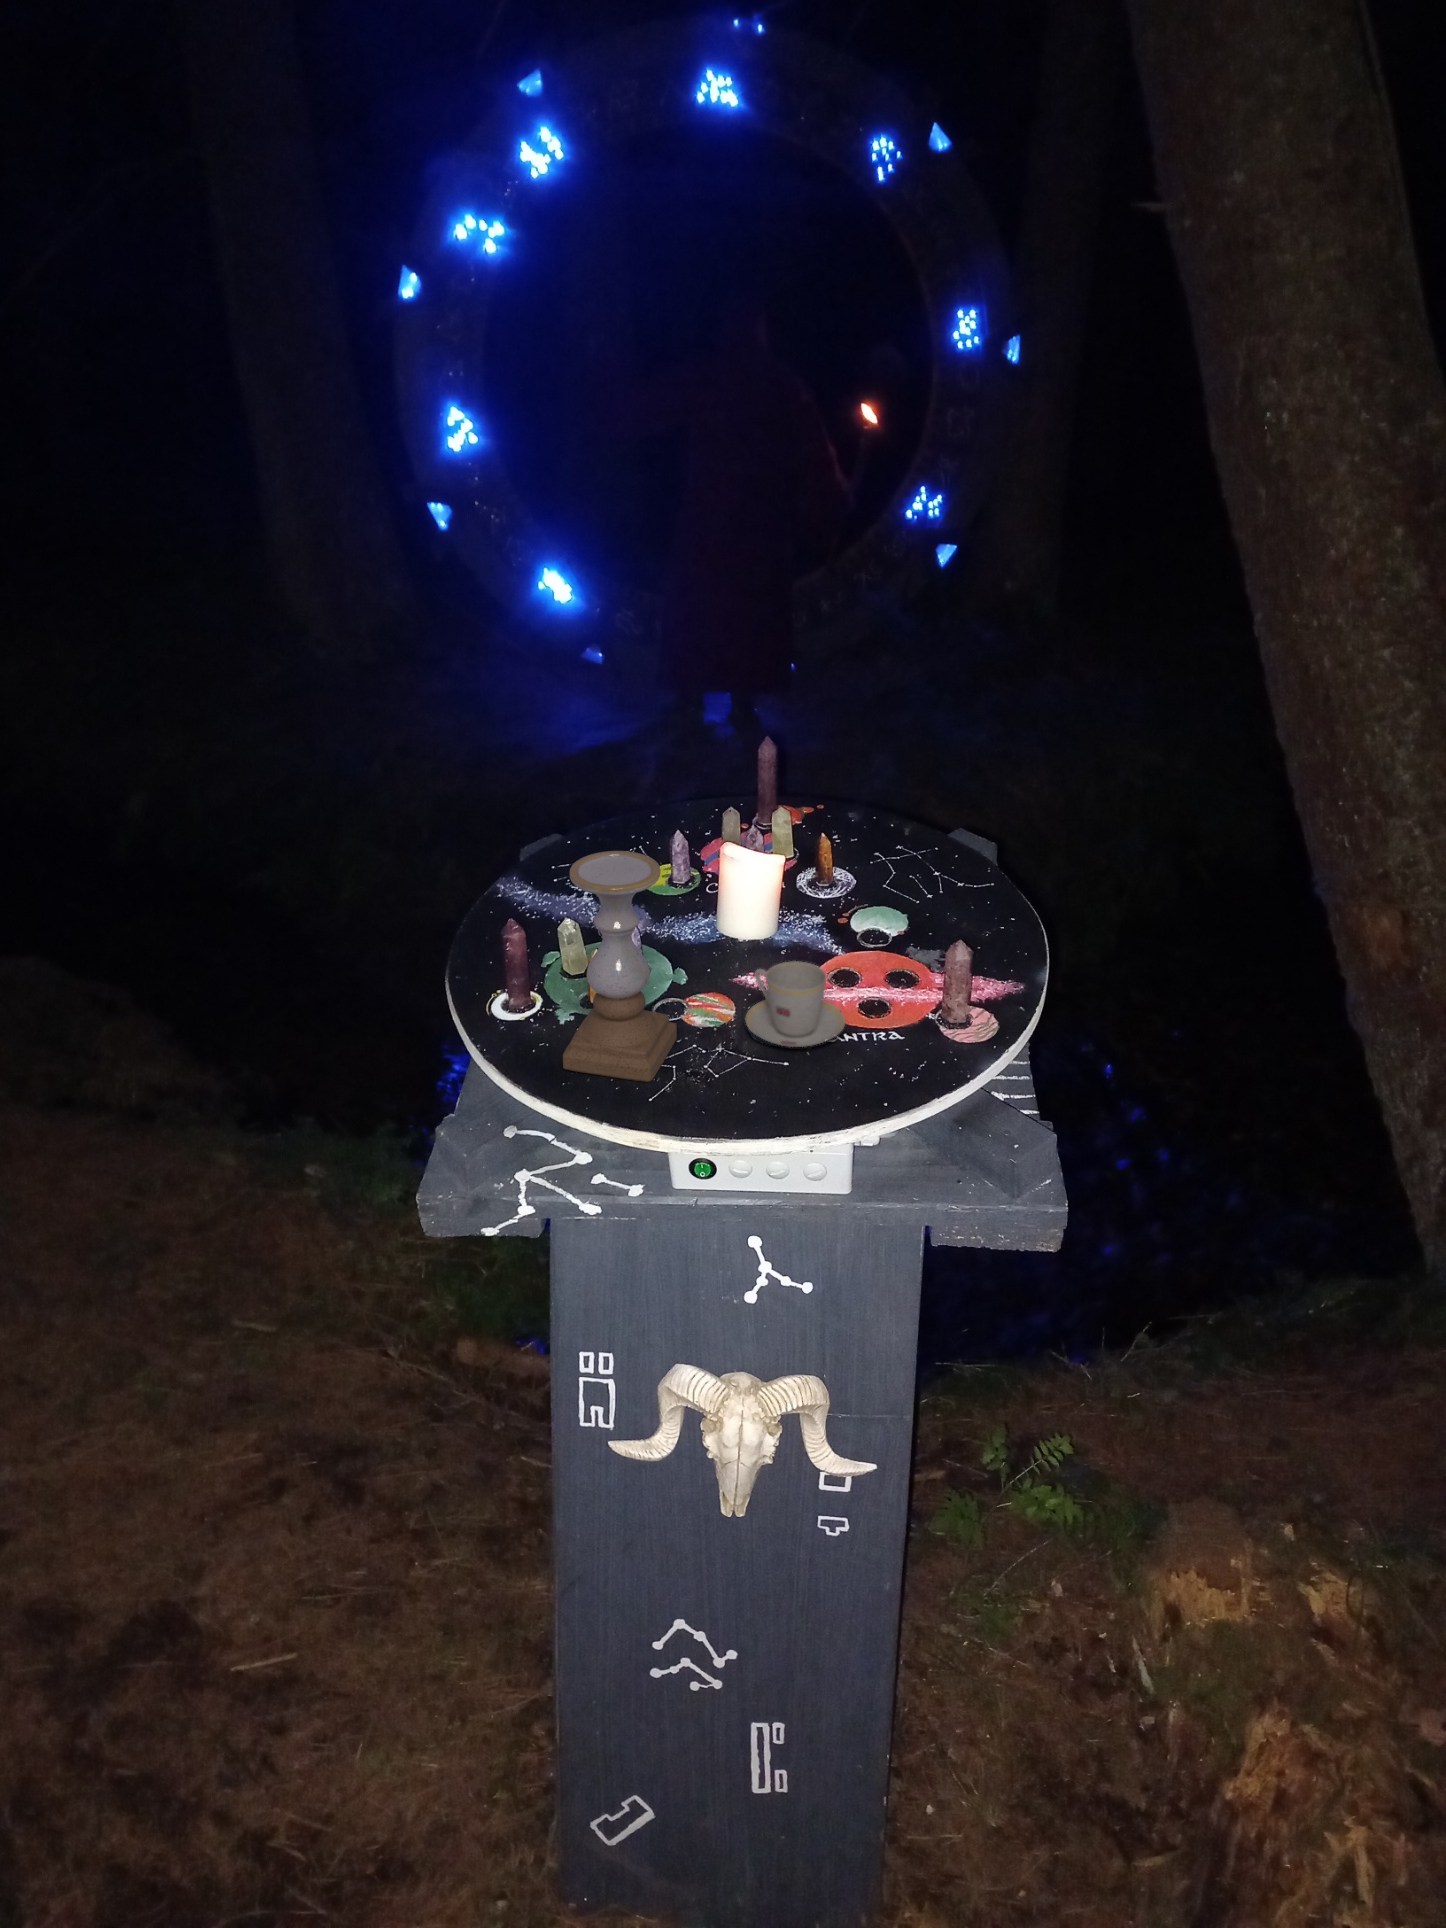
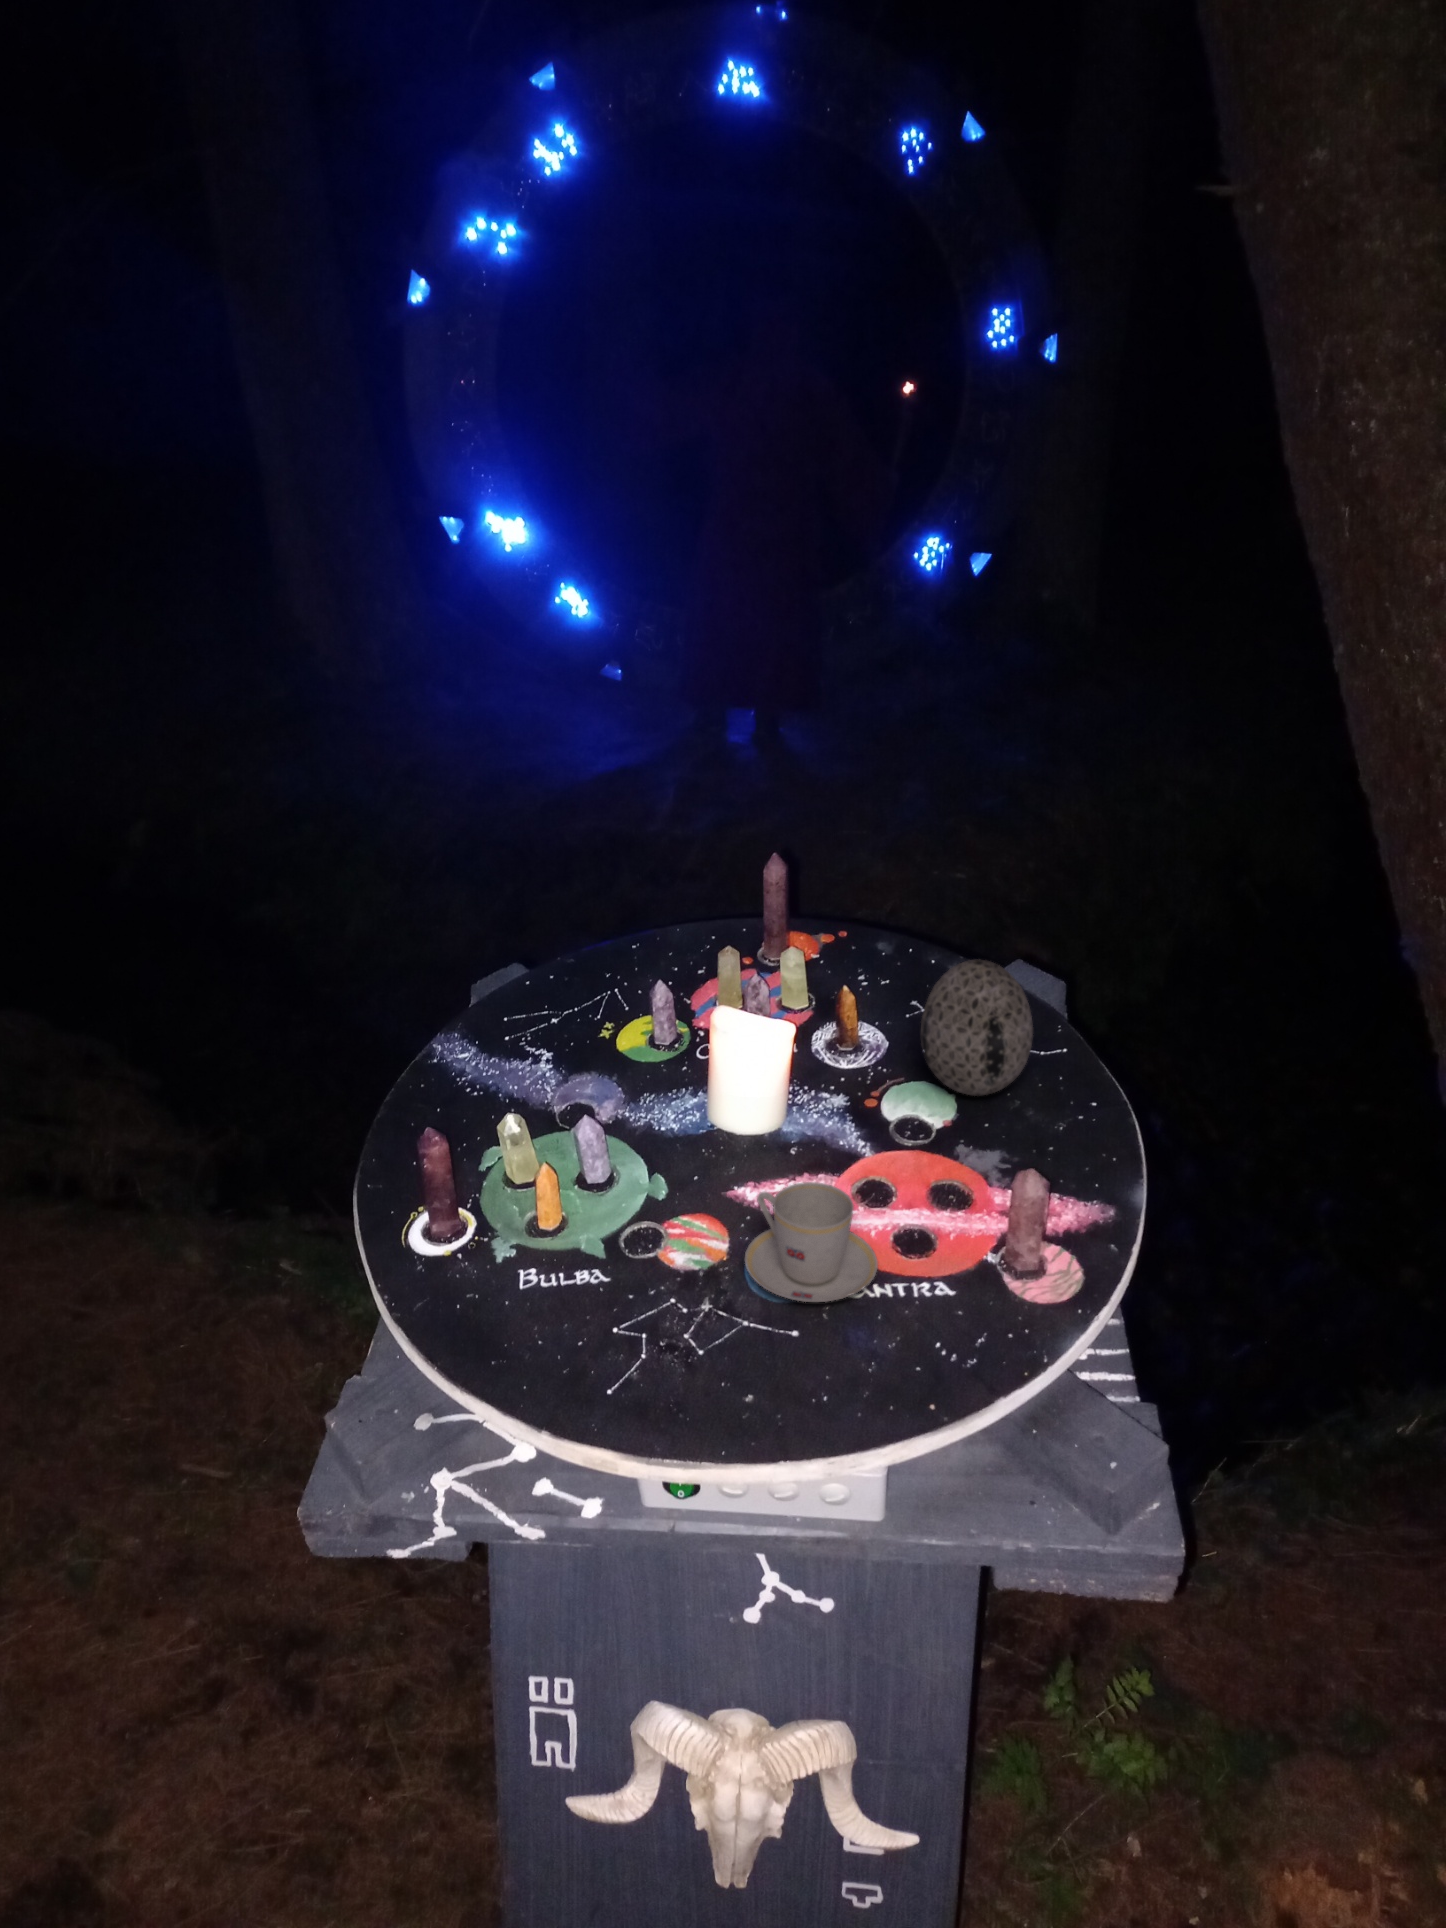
decorative egg: none [881,807,967,913] -> present [921,960,1033,1096]
candle holder: present [563,851,677,1082] -> none [499,1042,653,1354]

